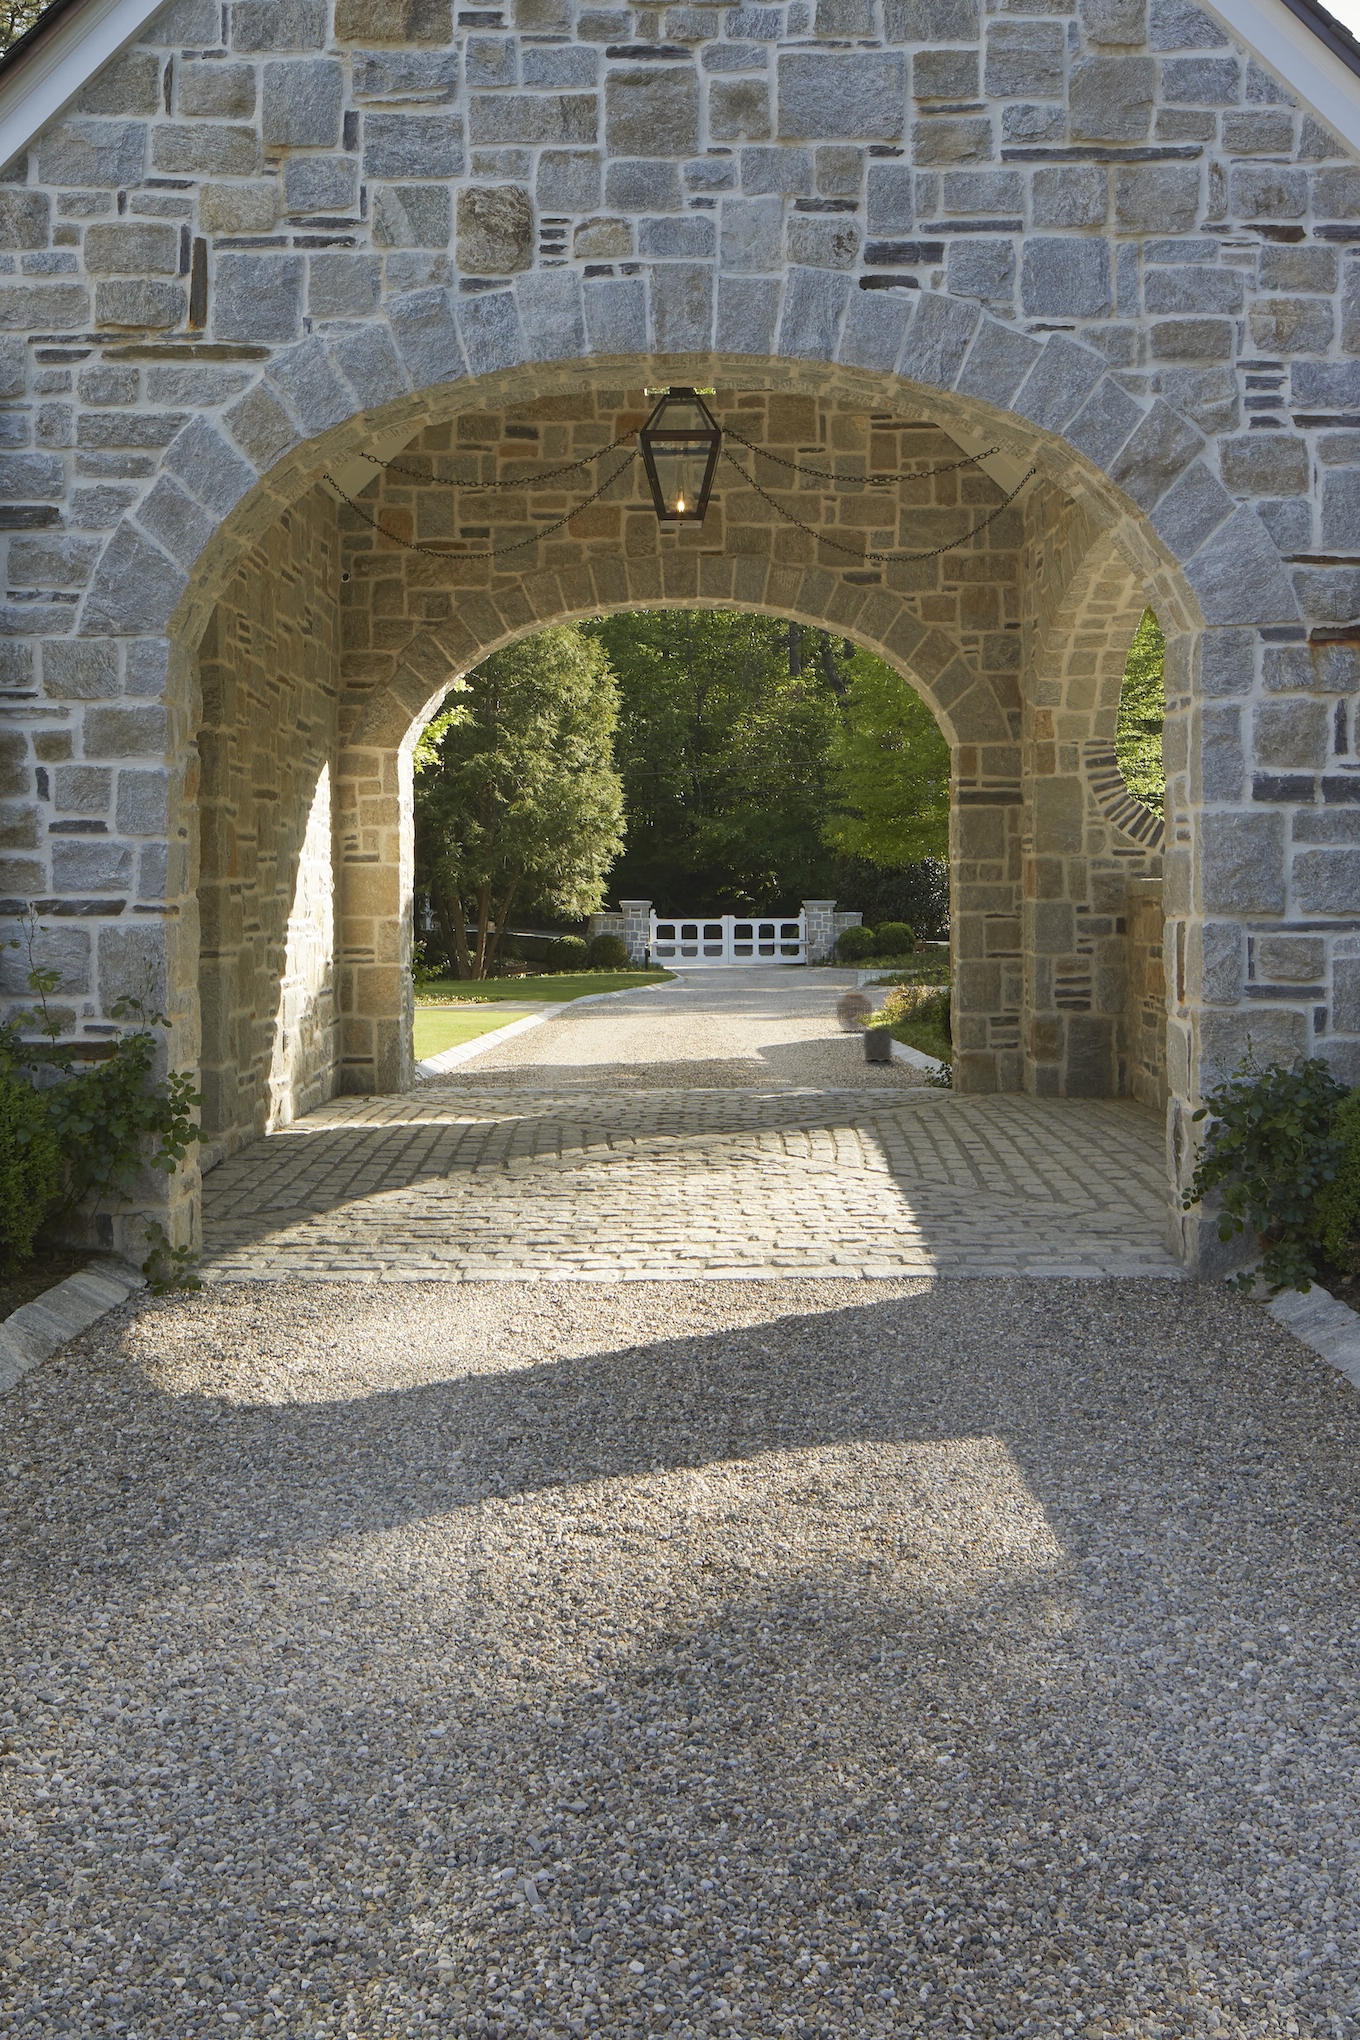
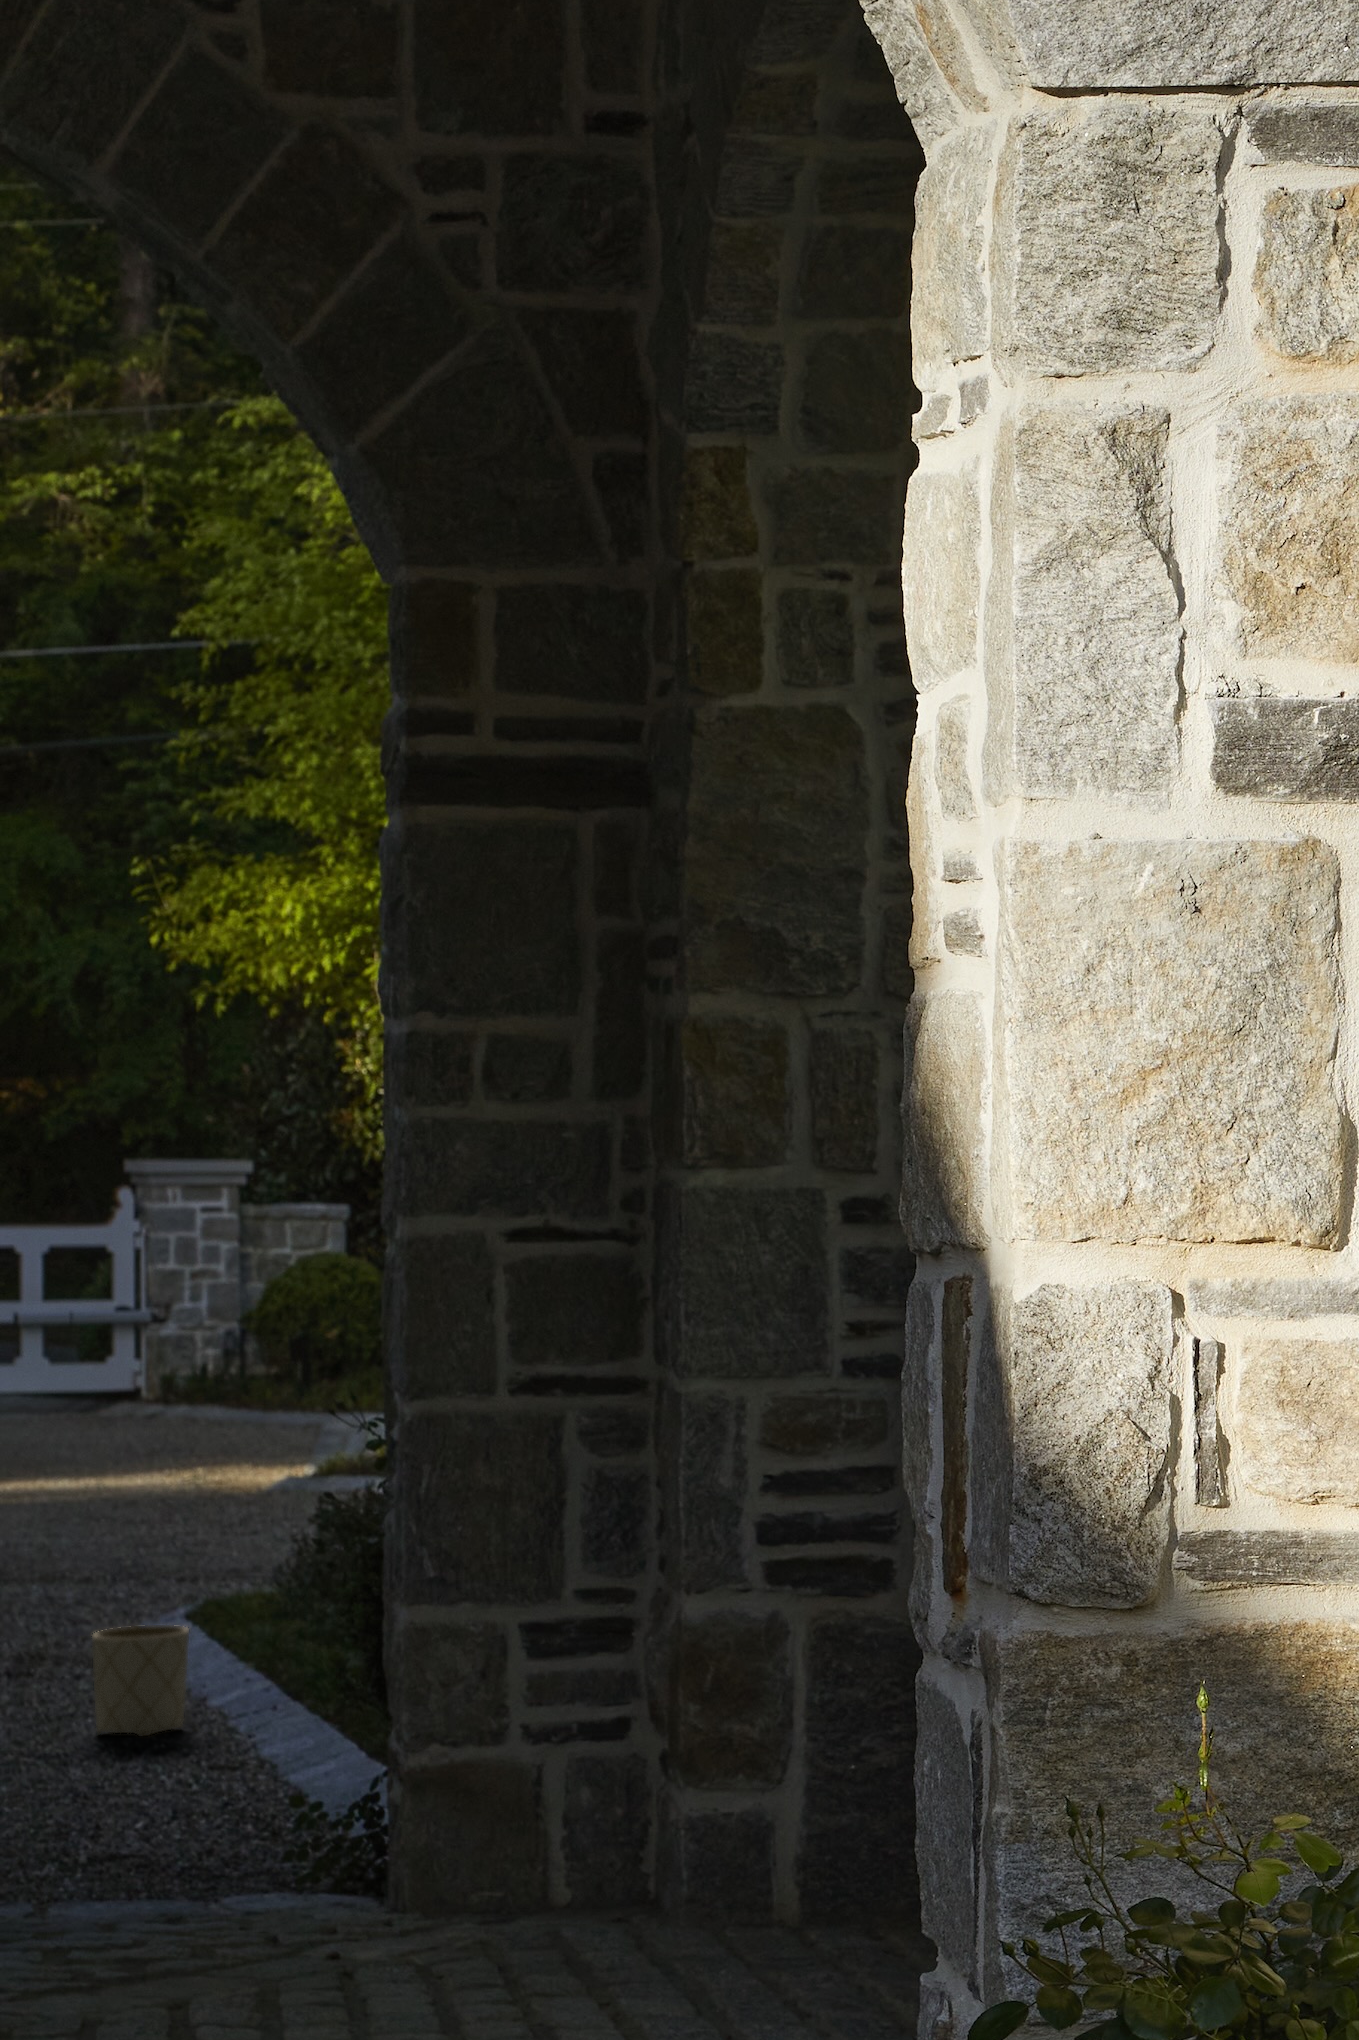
woven basket: present [837,993,871,1032] -> none [76,1491,190,1616]

